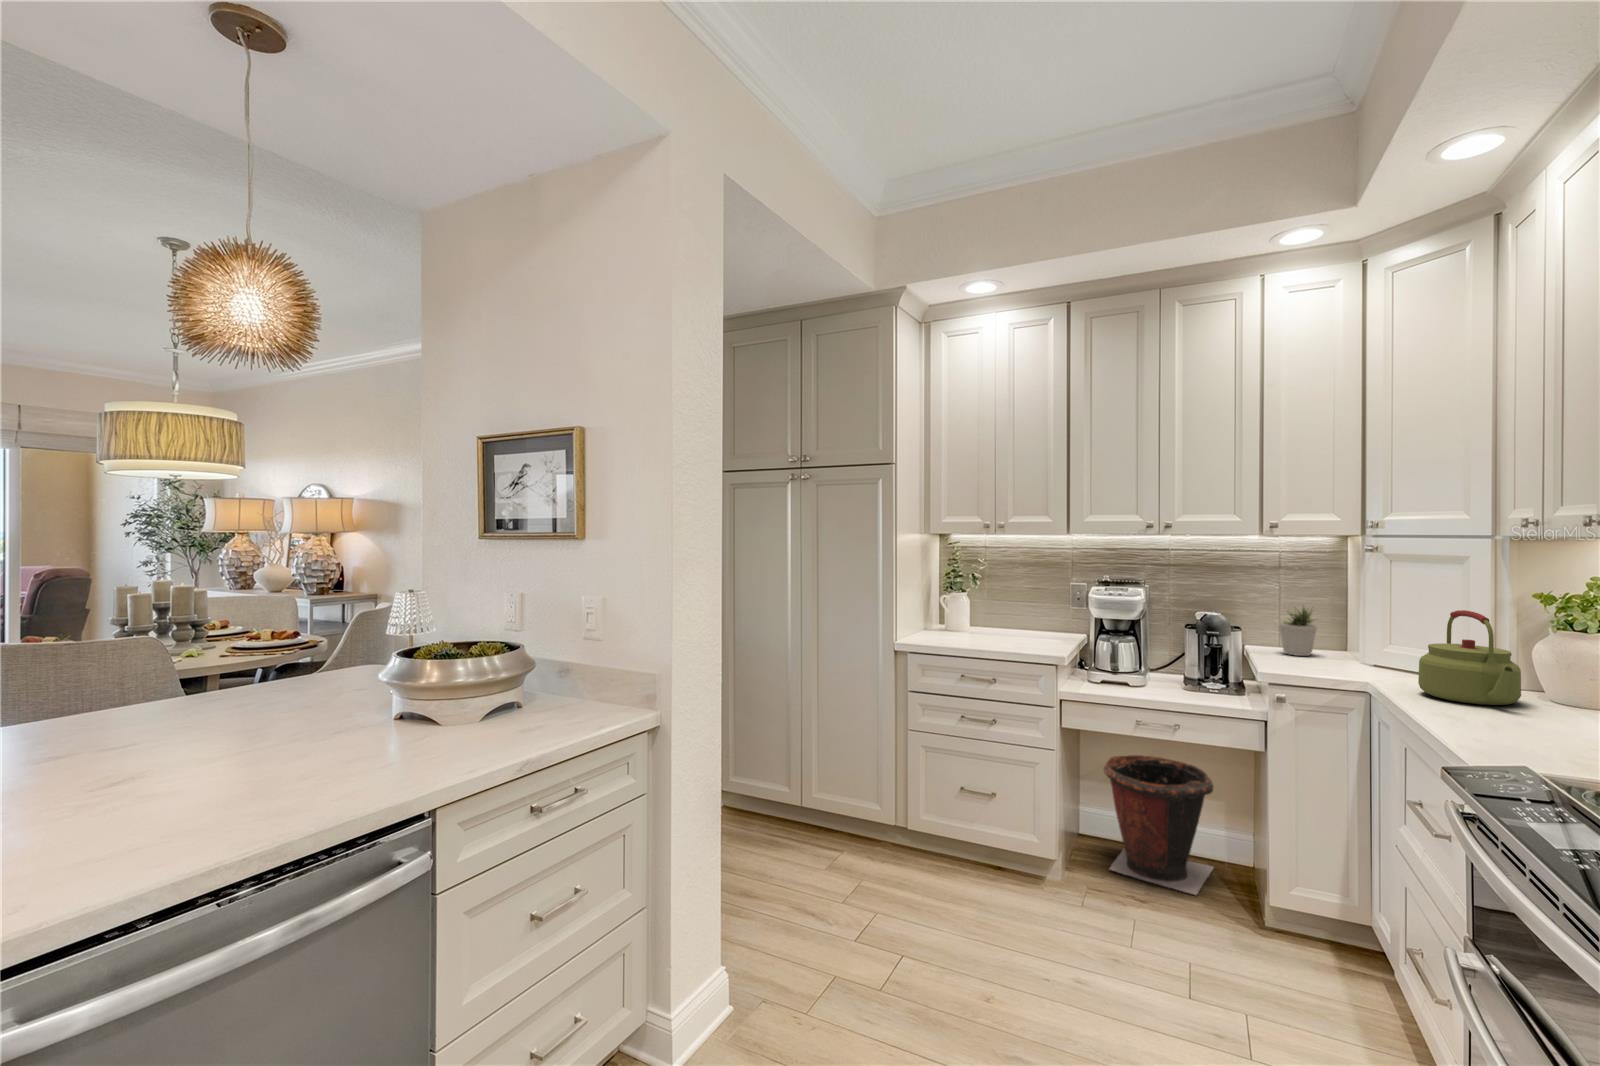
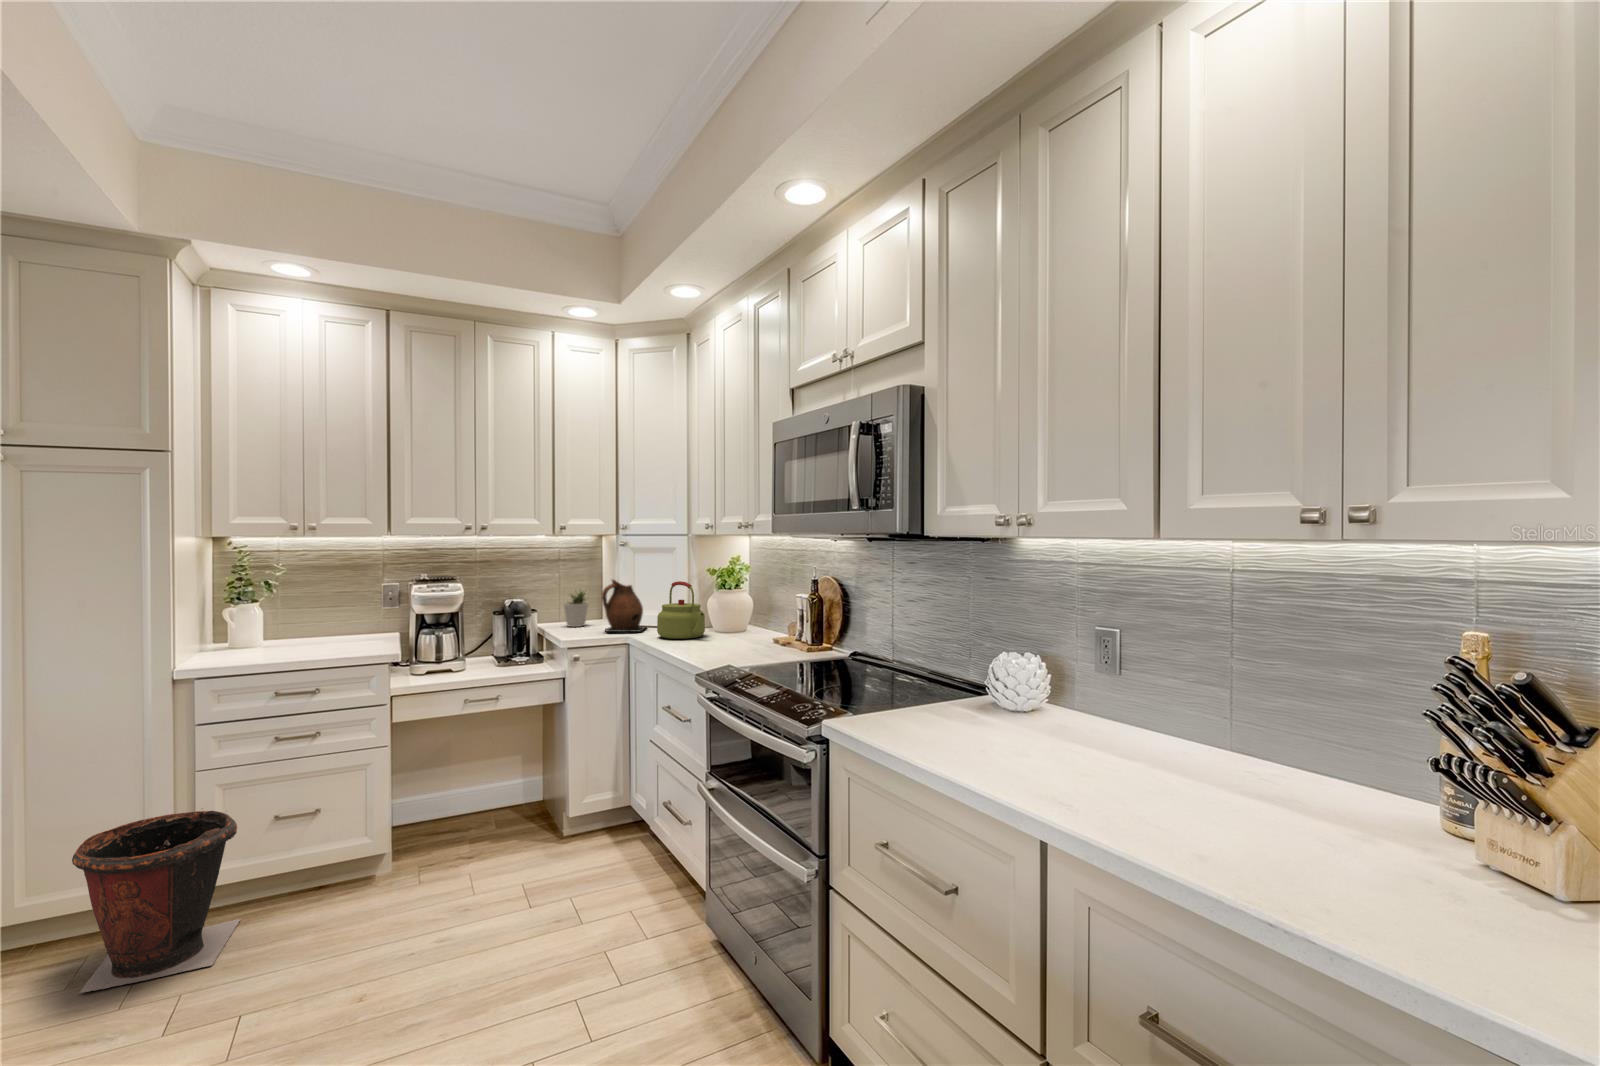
ceramic pitcher: none [1329,598,1413,679] -> present [602,580,646,632]
waste bin: present [1104,755,1214,895] -> present [72,811,241,993]

